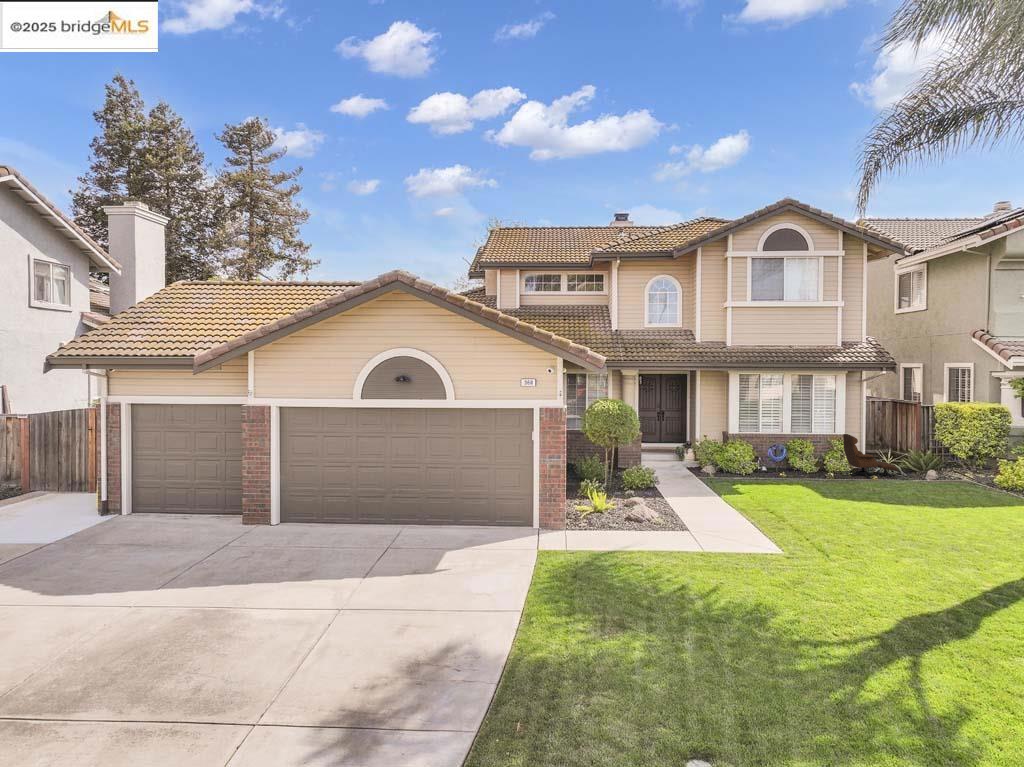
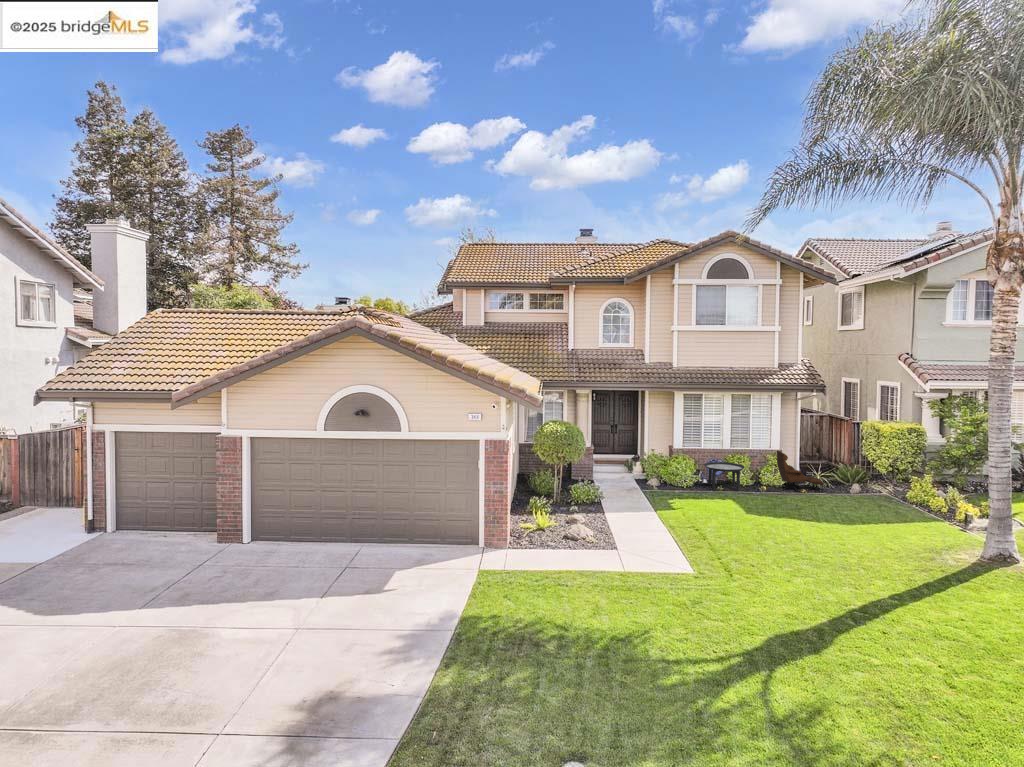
round table: none [764,447,810,478] -> present [704,462,745,491]

